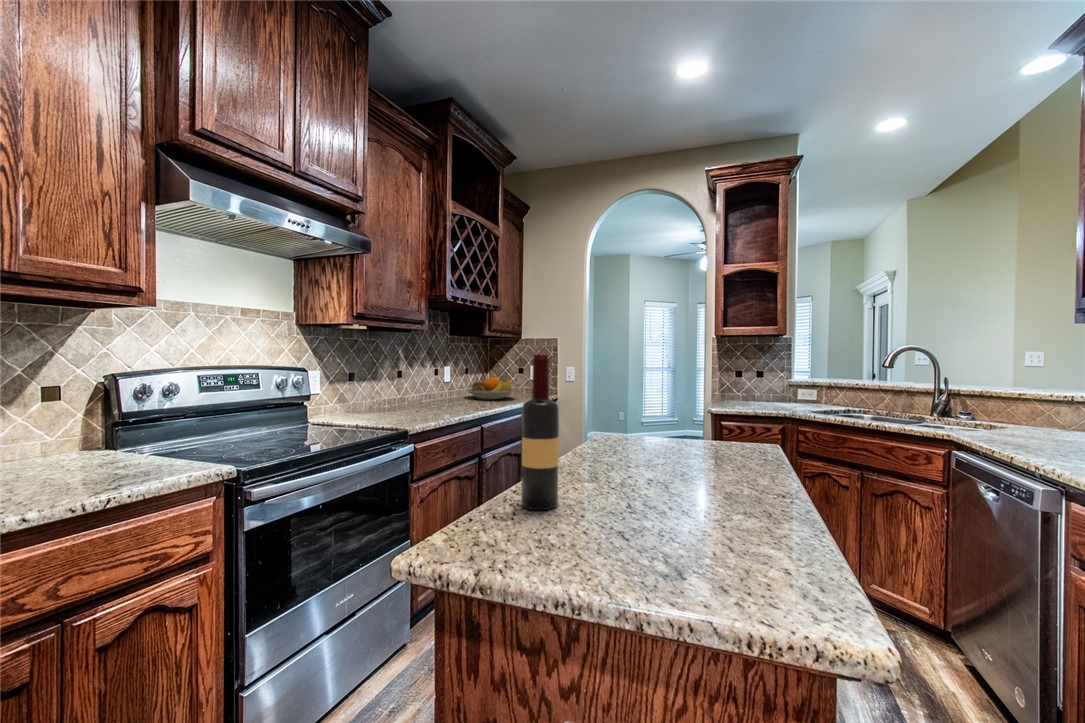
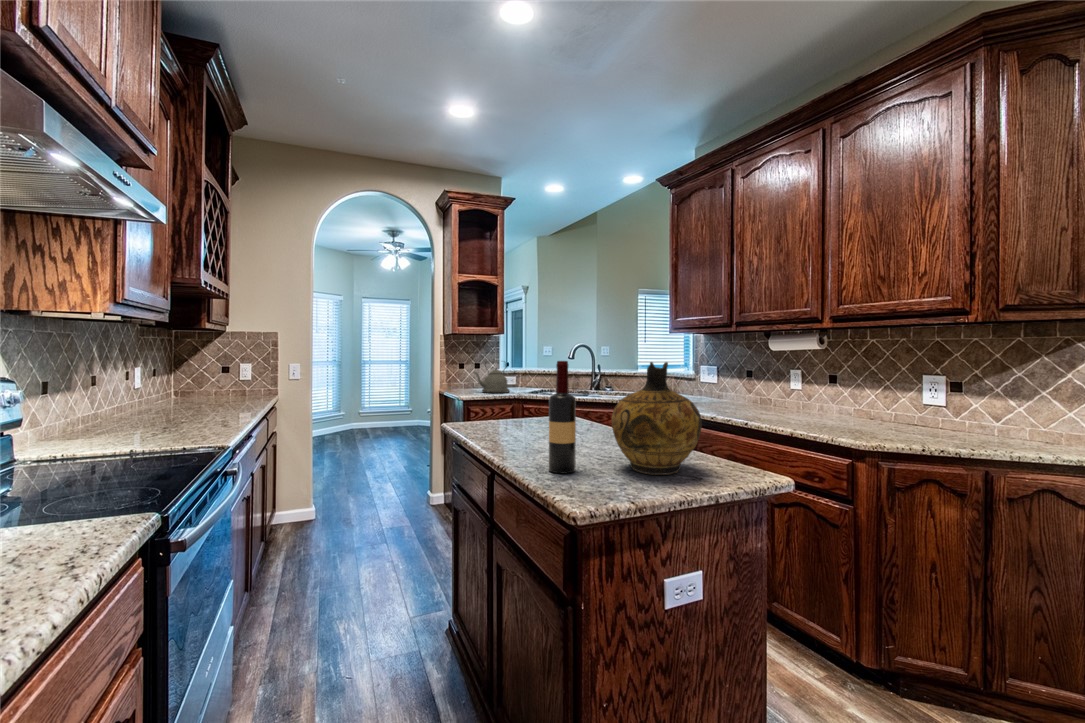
ceramic jug: none [582,355,737,553] -> present [612,362,702,475]
kettle: none [740,368,790,408] -> present [474,367,509,393]
fruit bowl: present [466,377,516,399] -> none [181,378,256,407]

